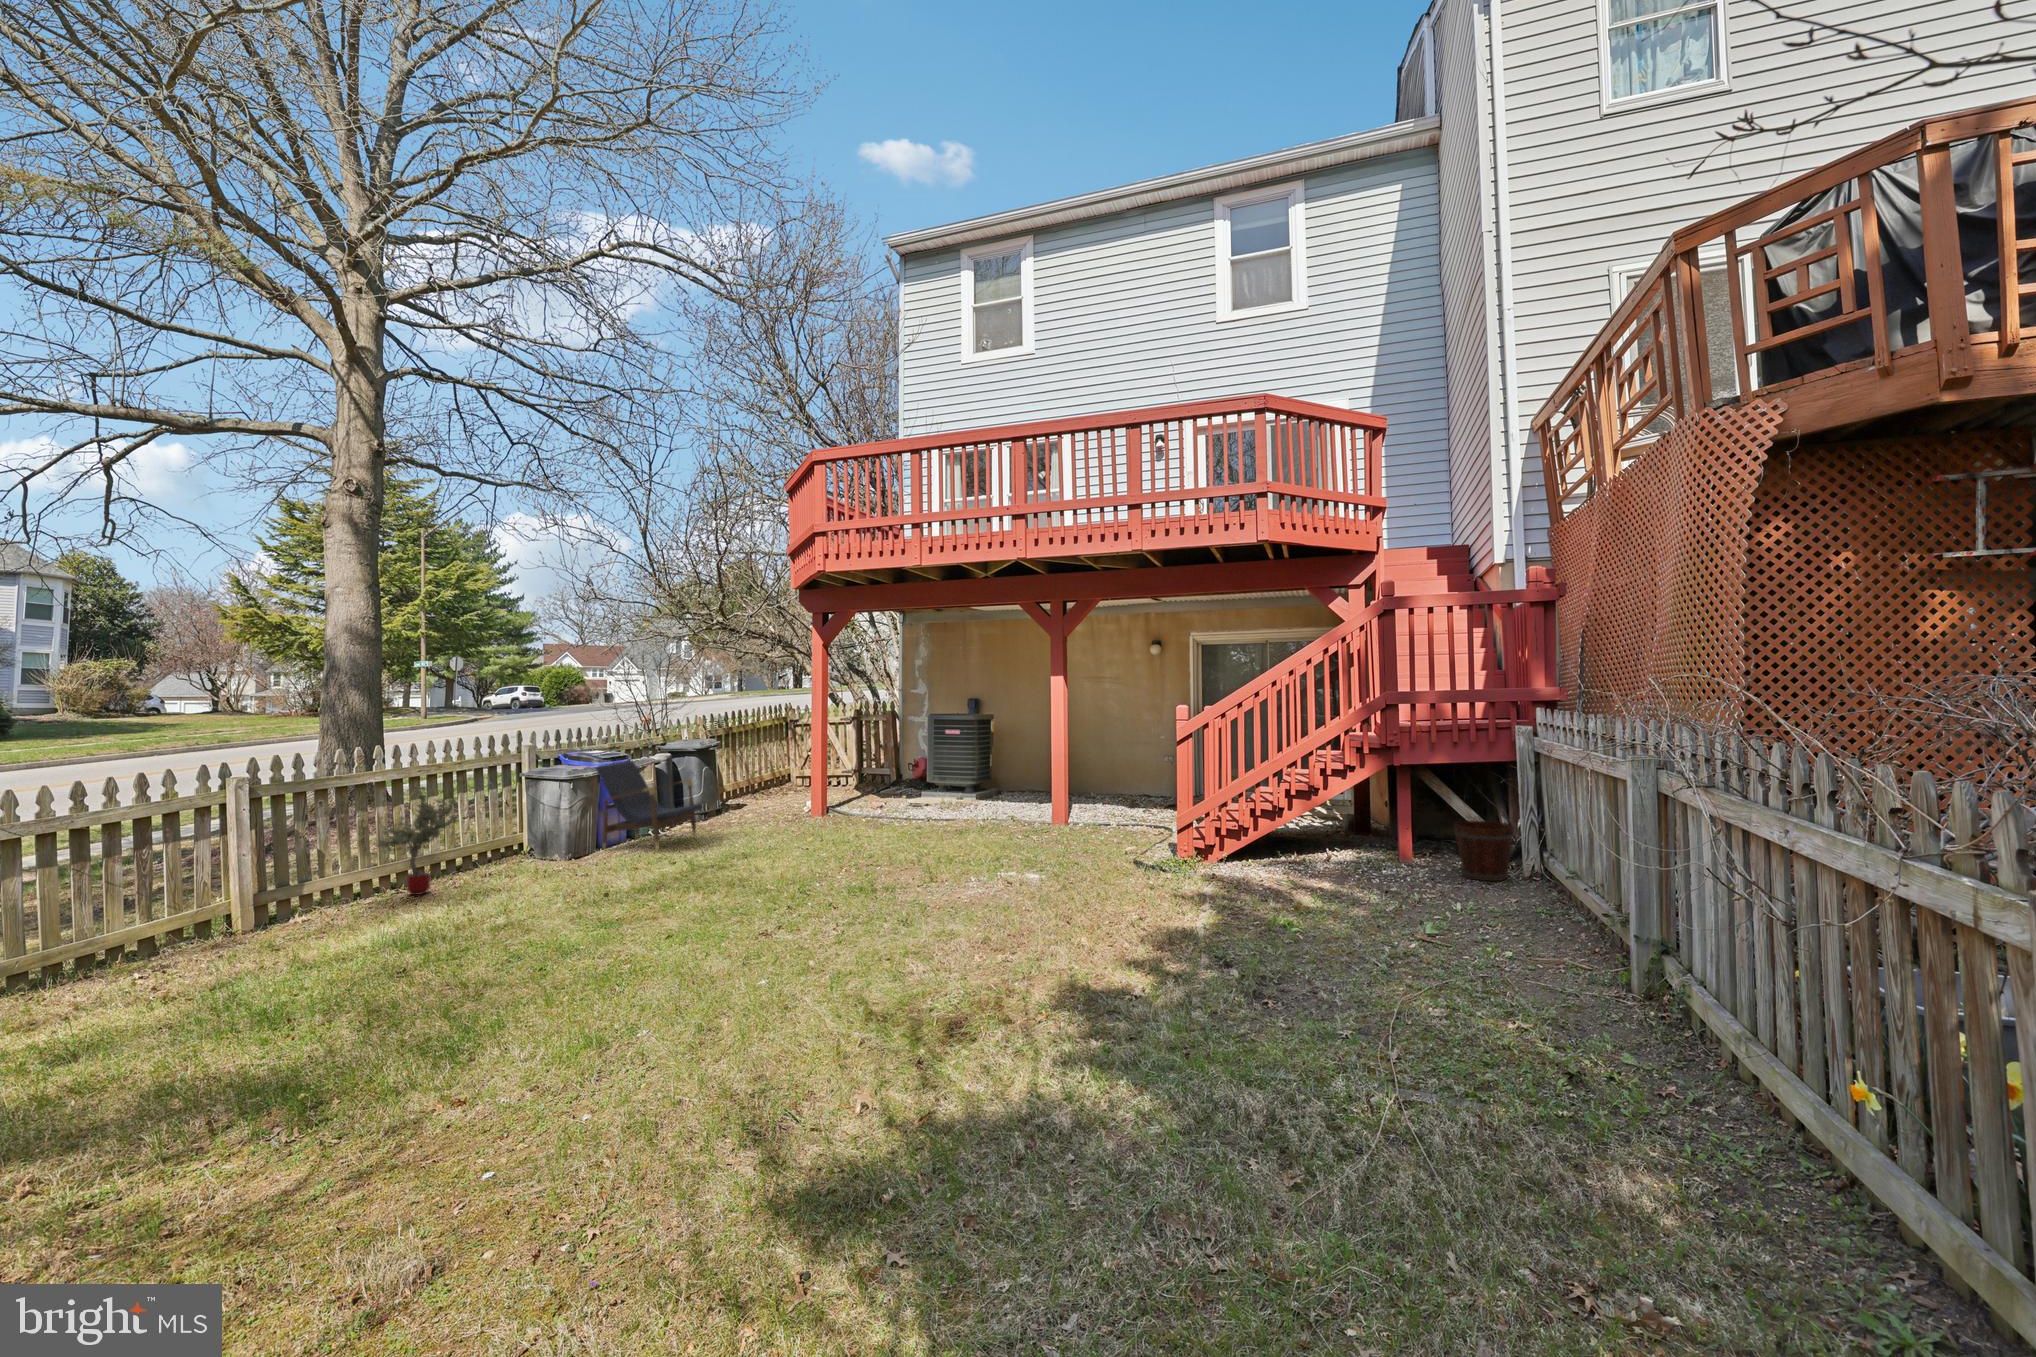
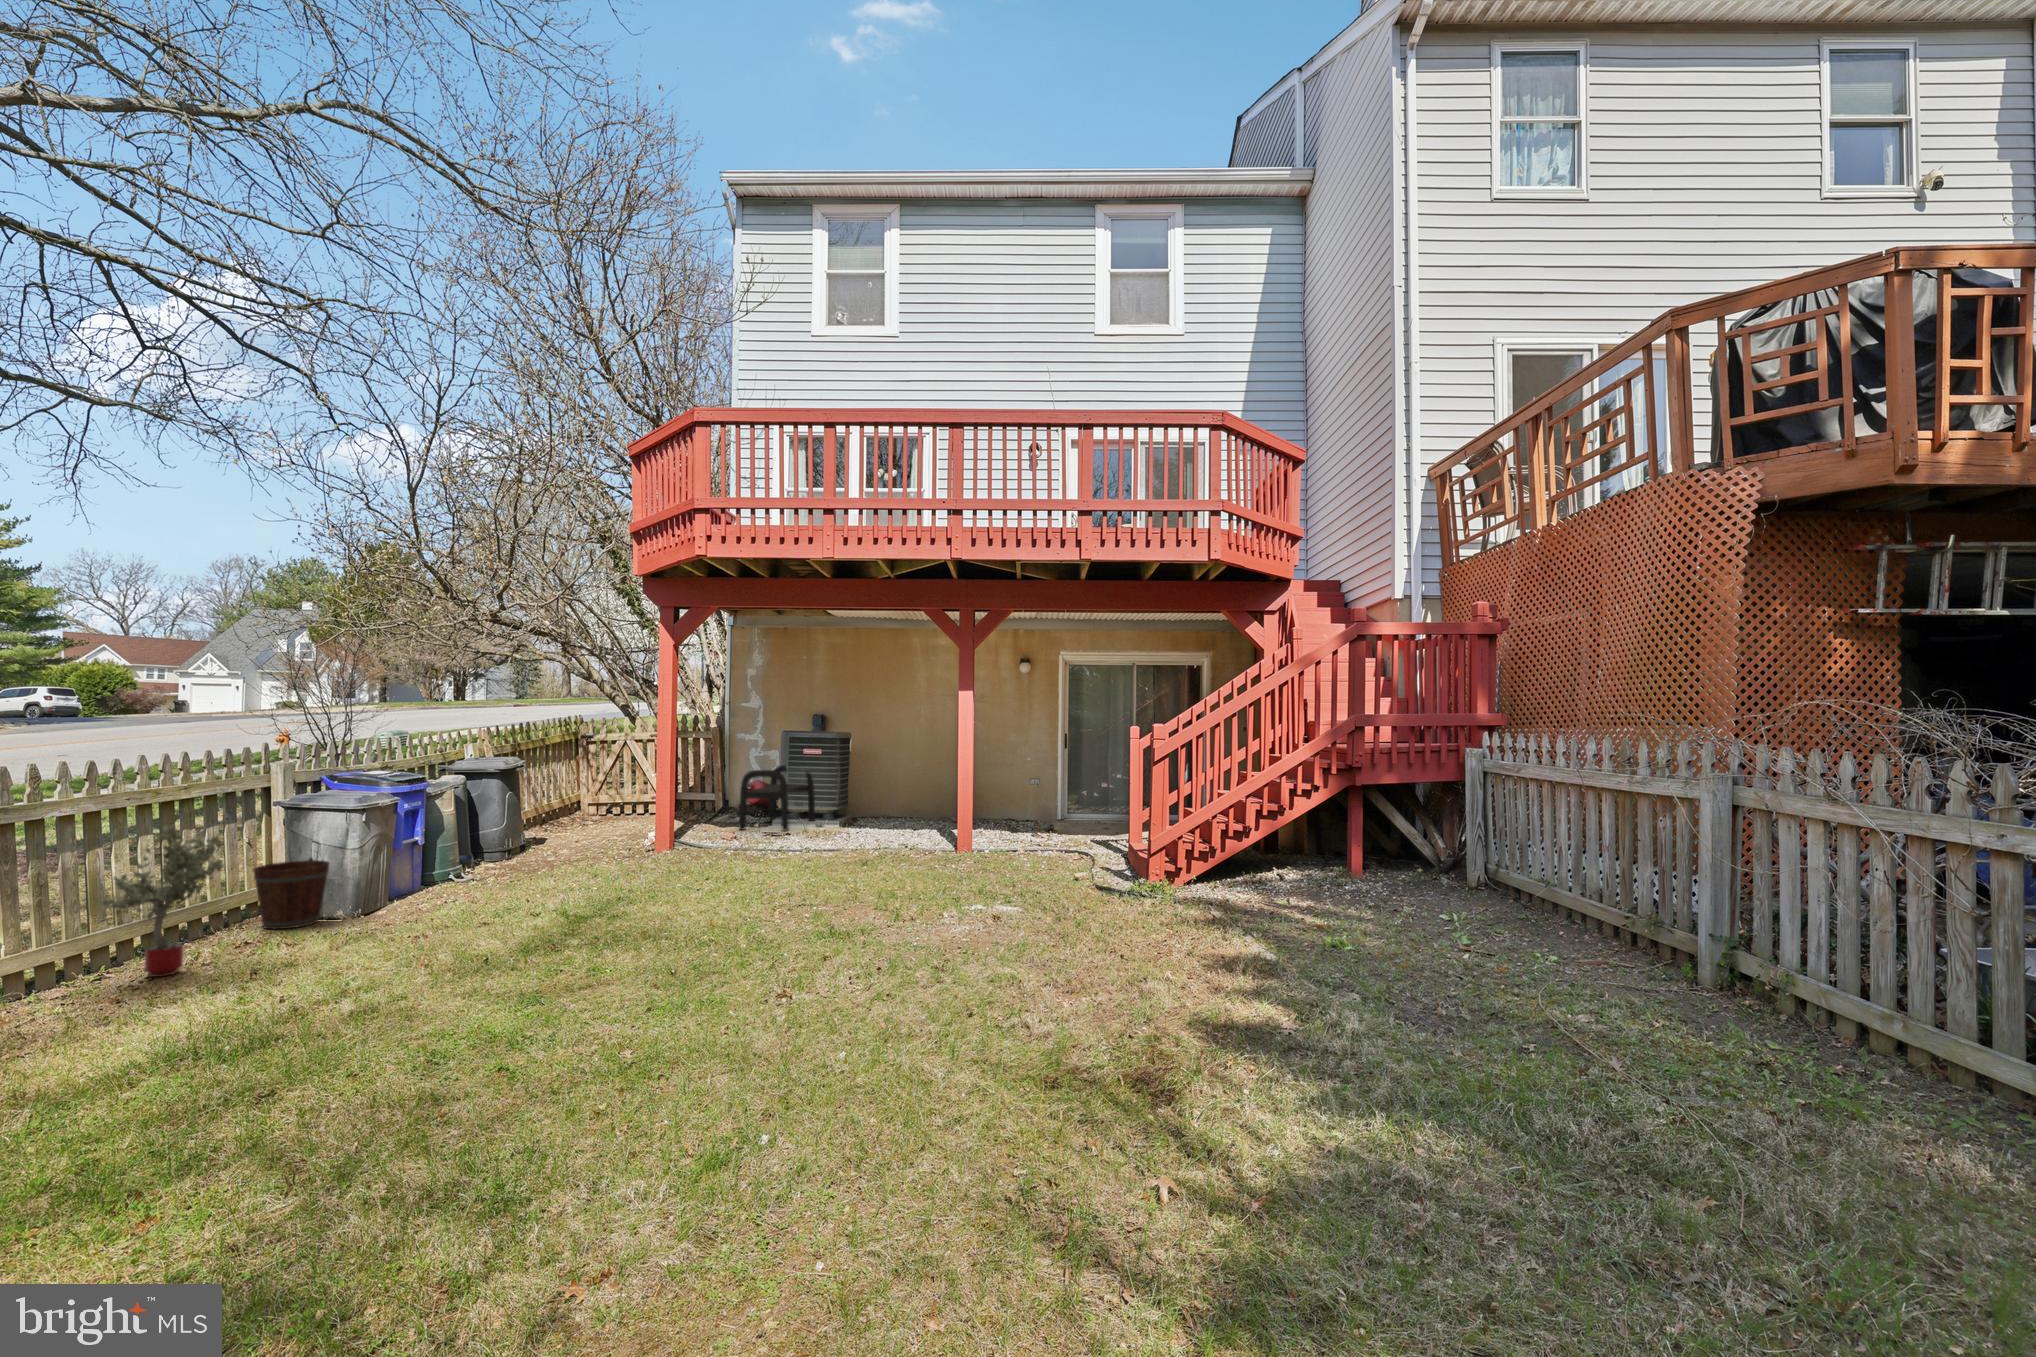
bench: none [898,743,969,800] -> present [739,765,815,831]
lounge chair: present [596,761,703,851] -> none [394,784,536,902]
bucket: present [1454,821,1514,881] -> present [253,858,330,929]

